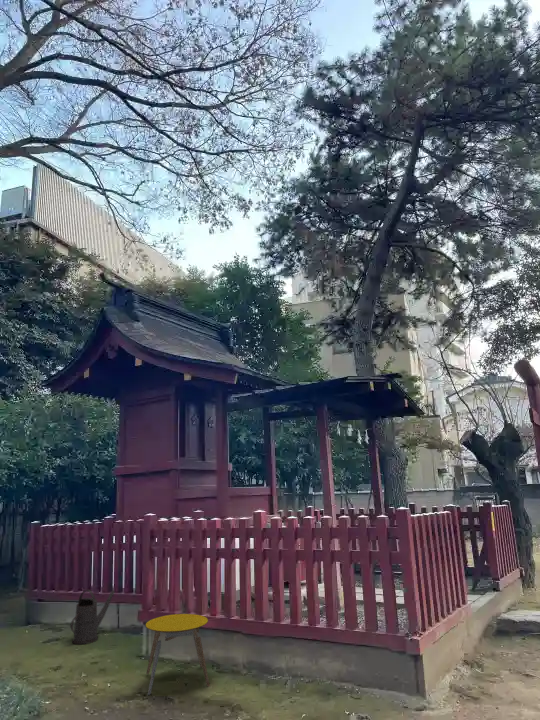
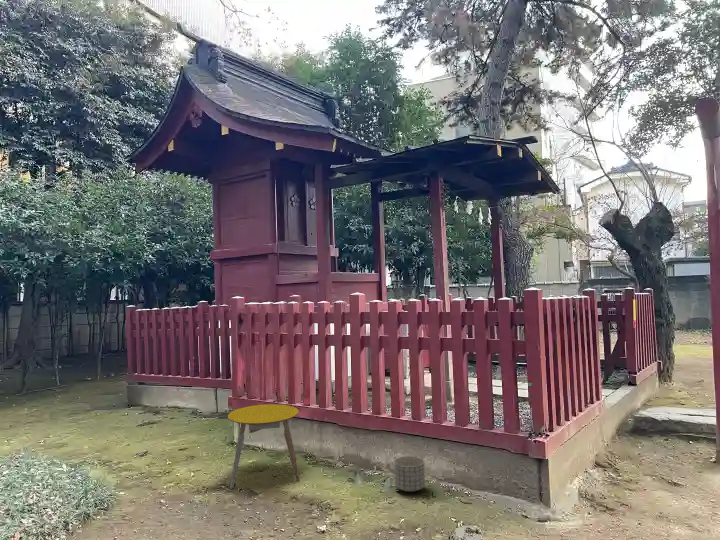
watering can: present [70,590,115,644] -> none [161,377,210,431]
planter: none [294,659,321,692] -> present [394,456,425,492]

